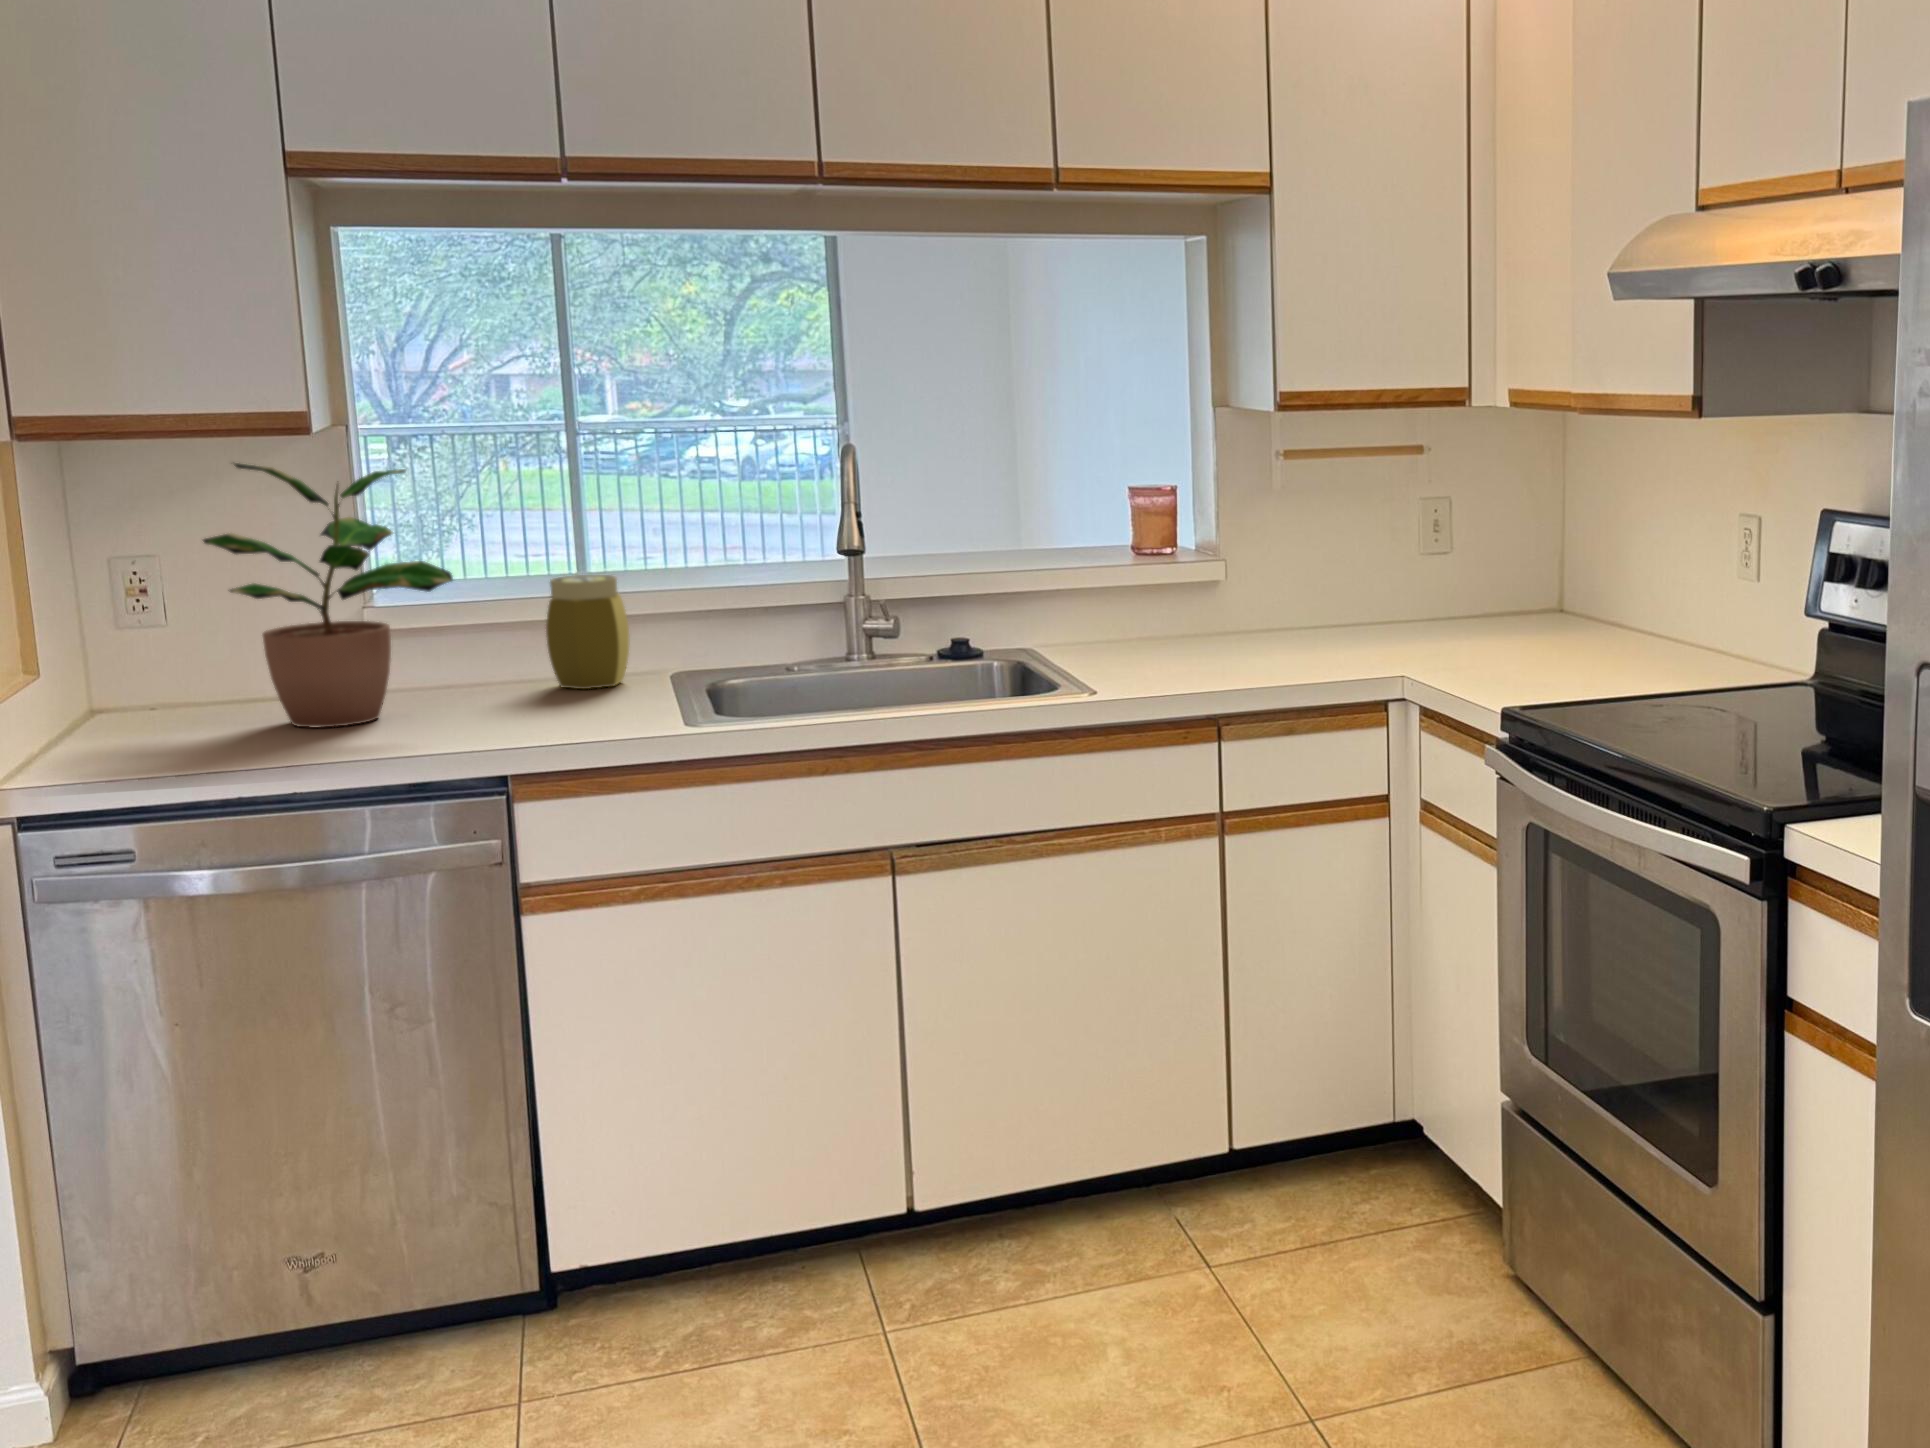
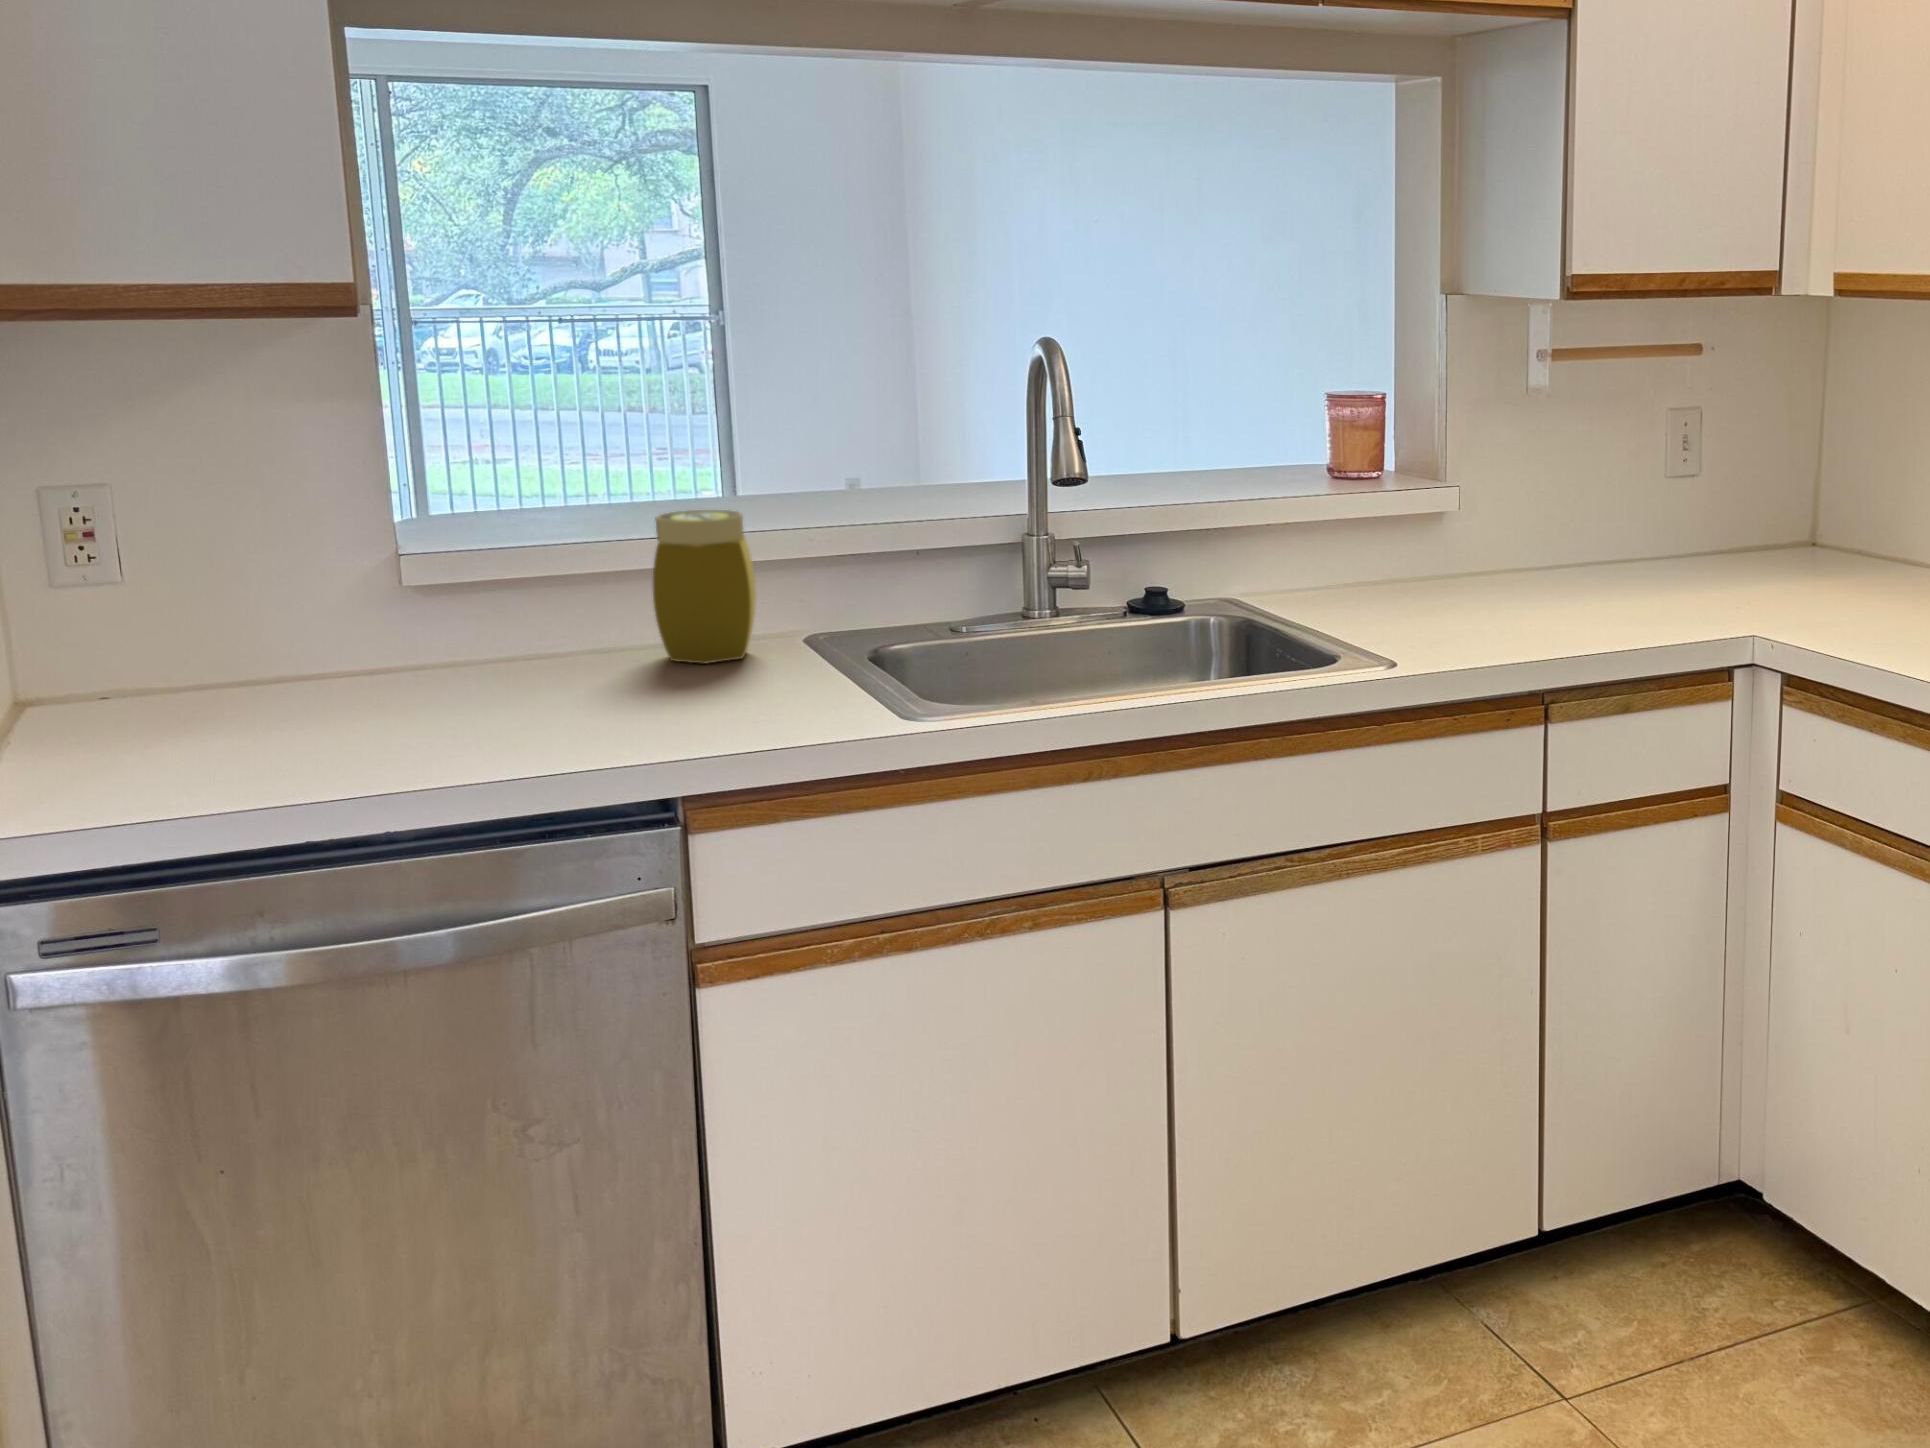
potted plant: present [203,463,453,727] -> none [191,356,567,731]

